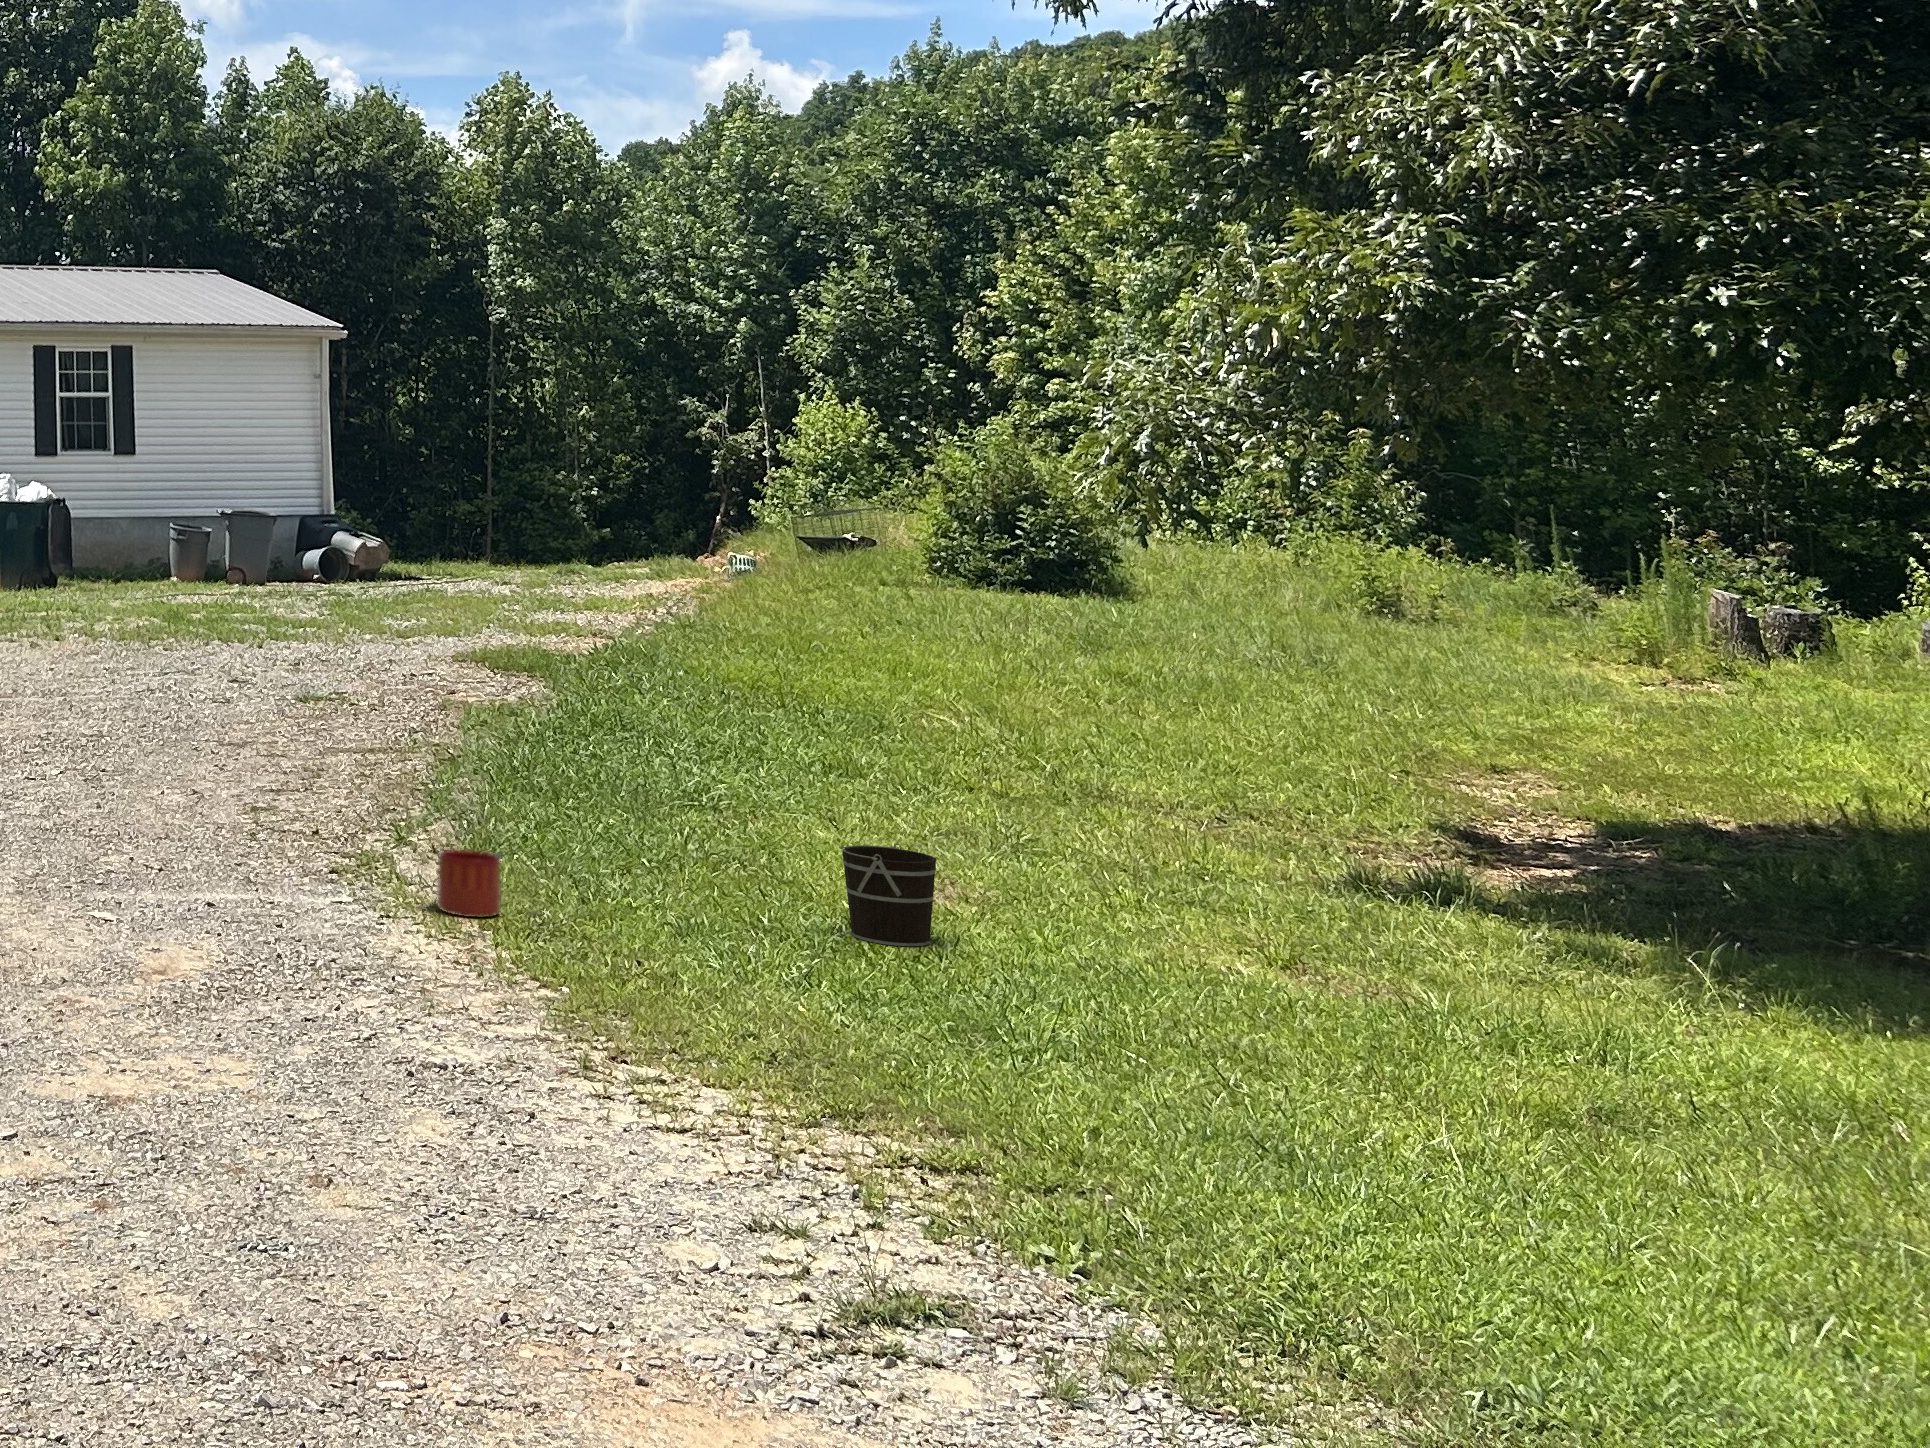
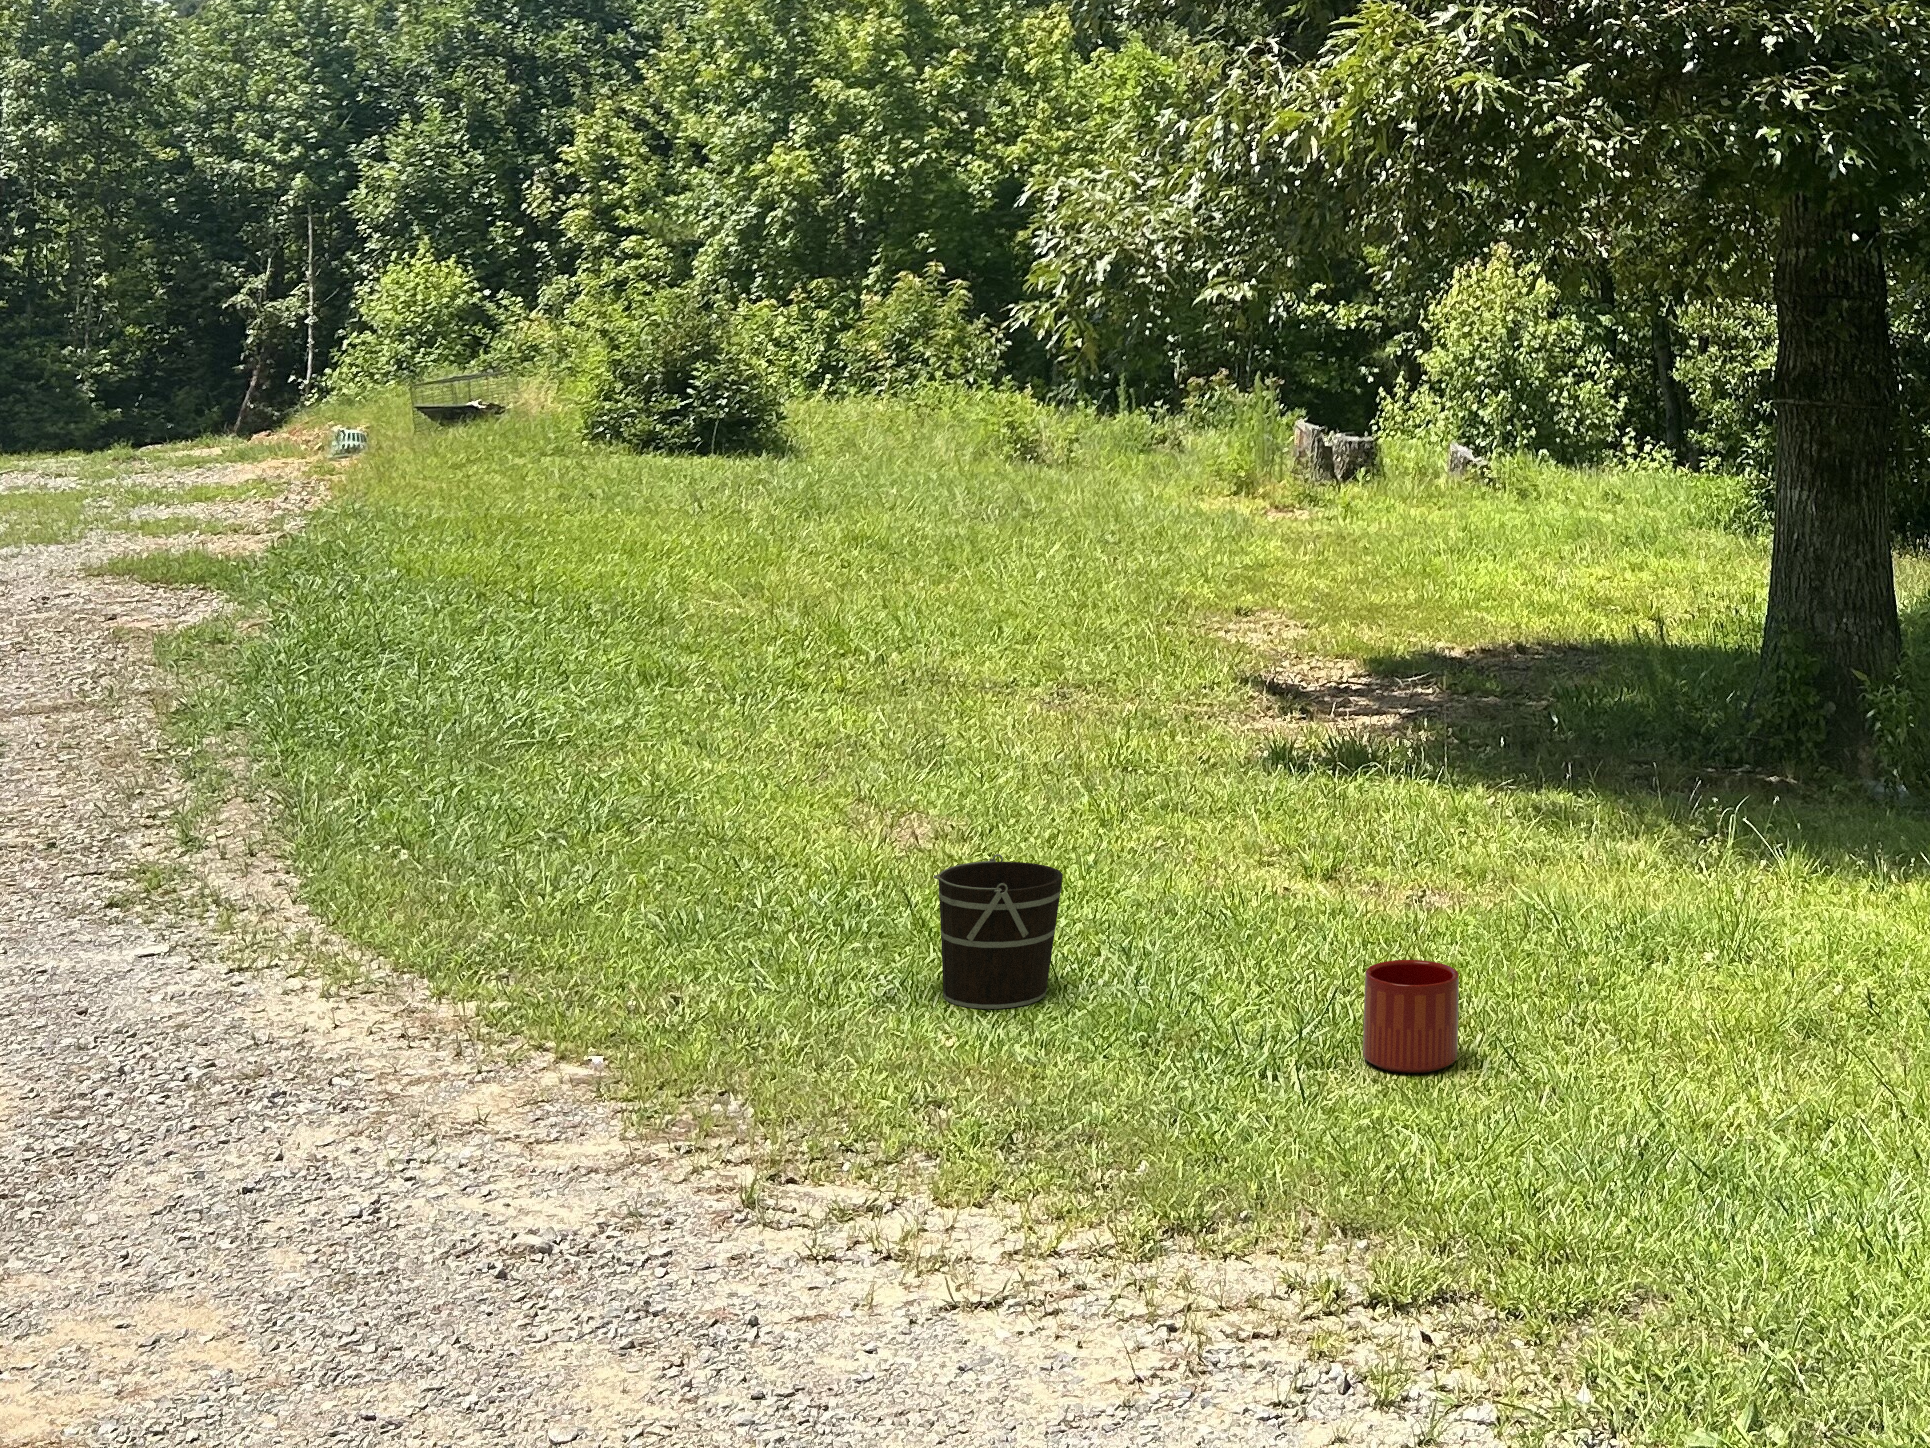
planter: present [437,849,501,917] -> present [1363,960,1459,1073]

